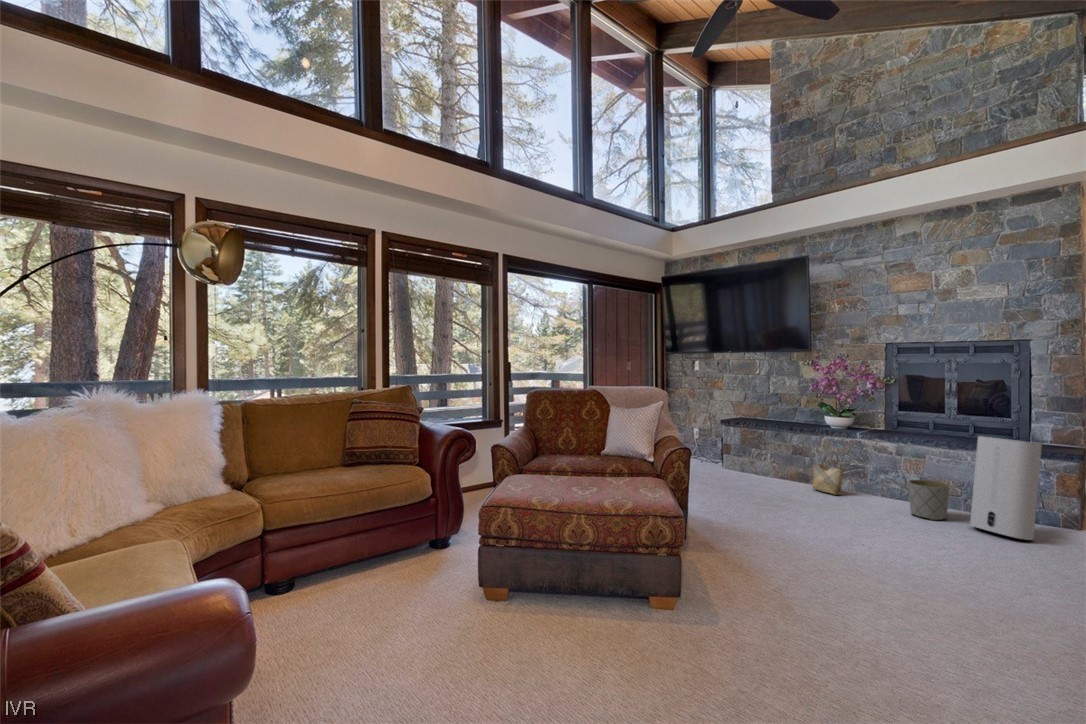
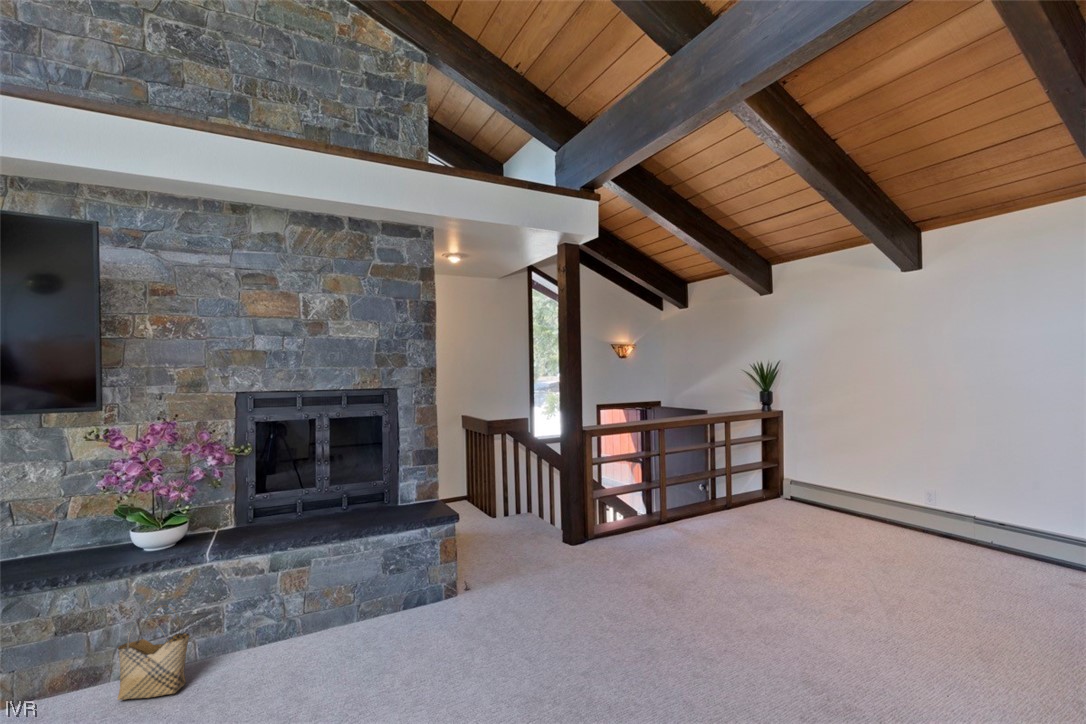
air purifier: present [970,436,1042,540] -> none [393,523,459,661]
planter: present [908,480,949,520] -> none [310,604,363,677]

